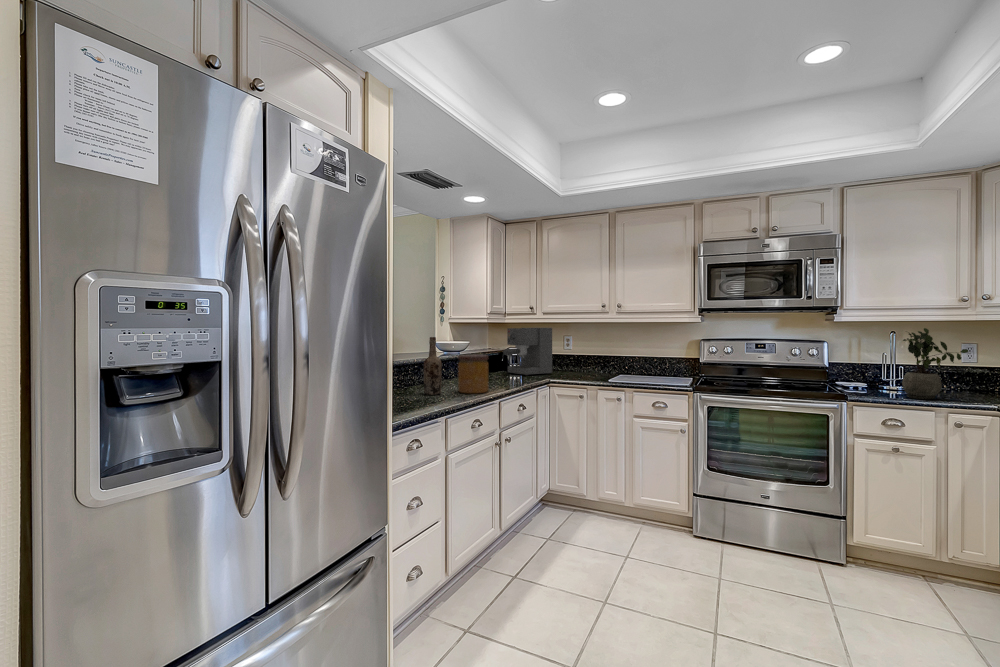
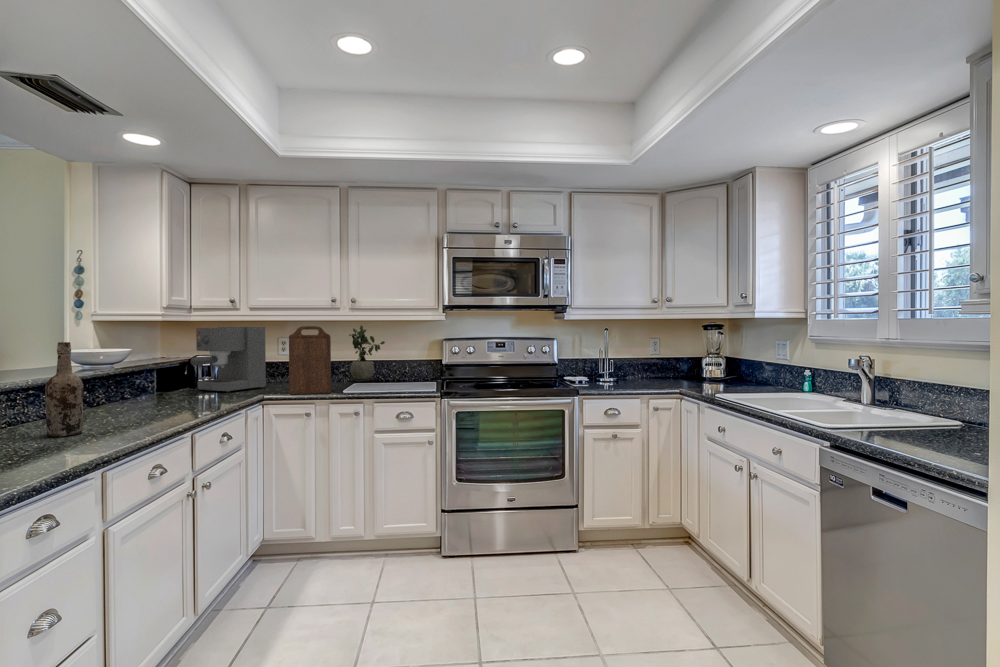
cutting board: none [567,327,598,381] -> present [289,326,331,394]
potted plant: present [902,328,968,399] -> present [349,326,385,382]
jar: present [458,354,488,393] -> none [115,367,171,427]

